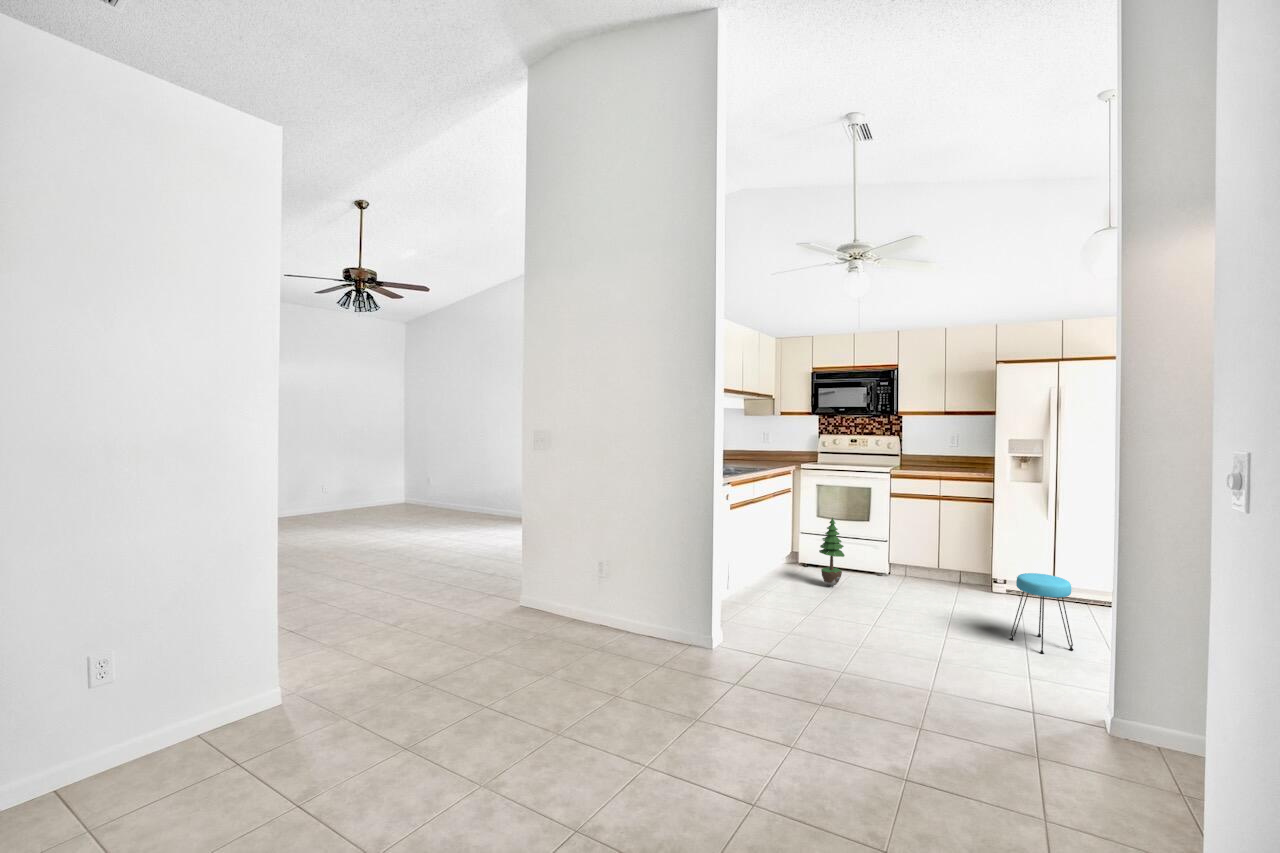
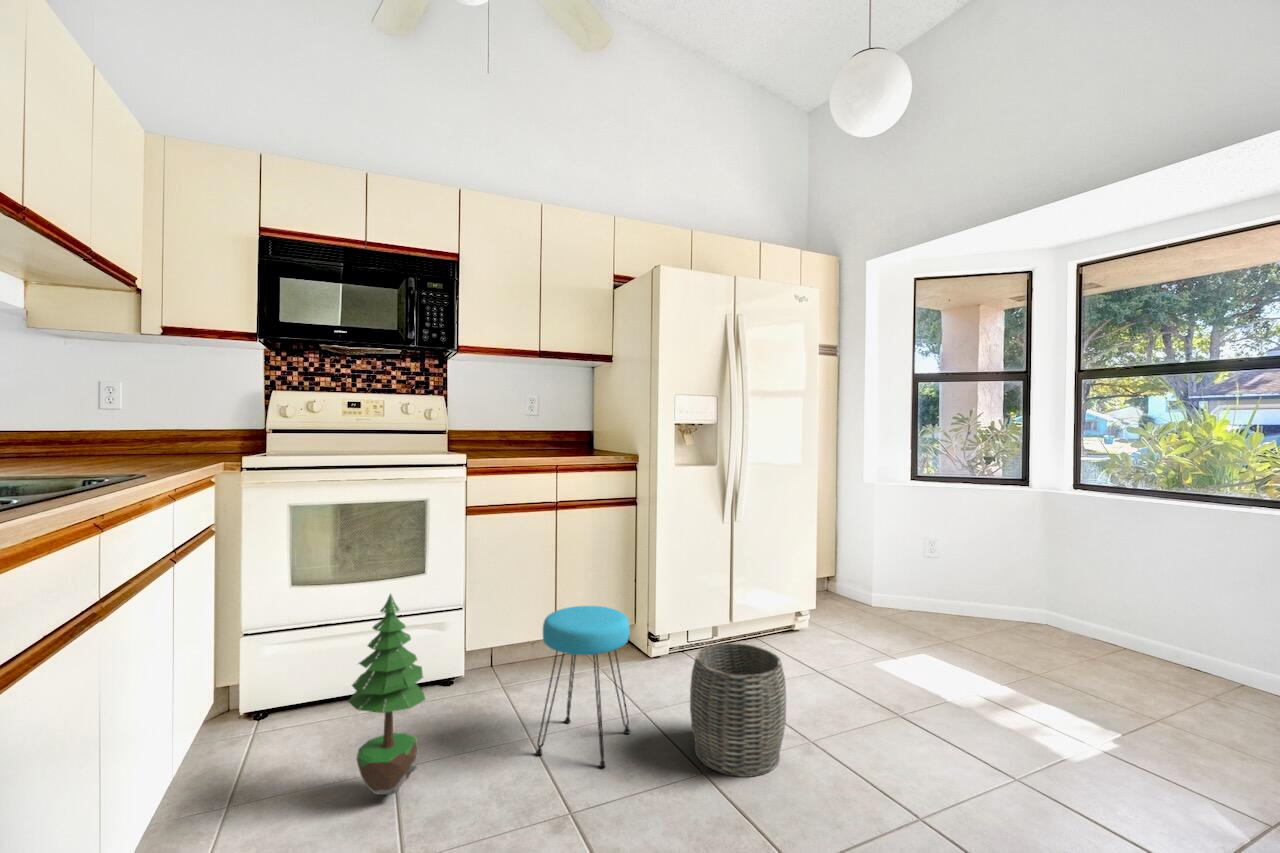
woven basket: none [948,570,998,625] -> present [690,643,786,777]
stool: present [1010,573,1073,653] -> present [536,606,630,767]

